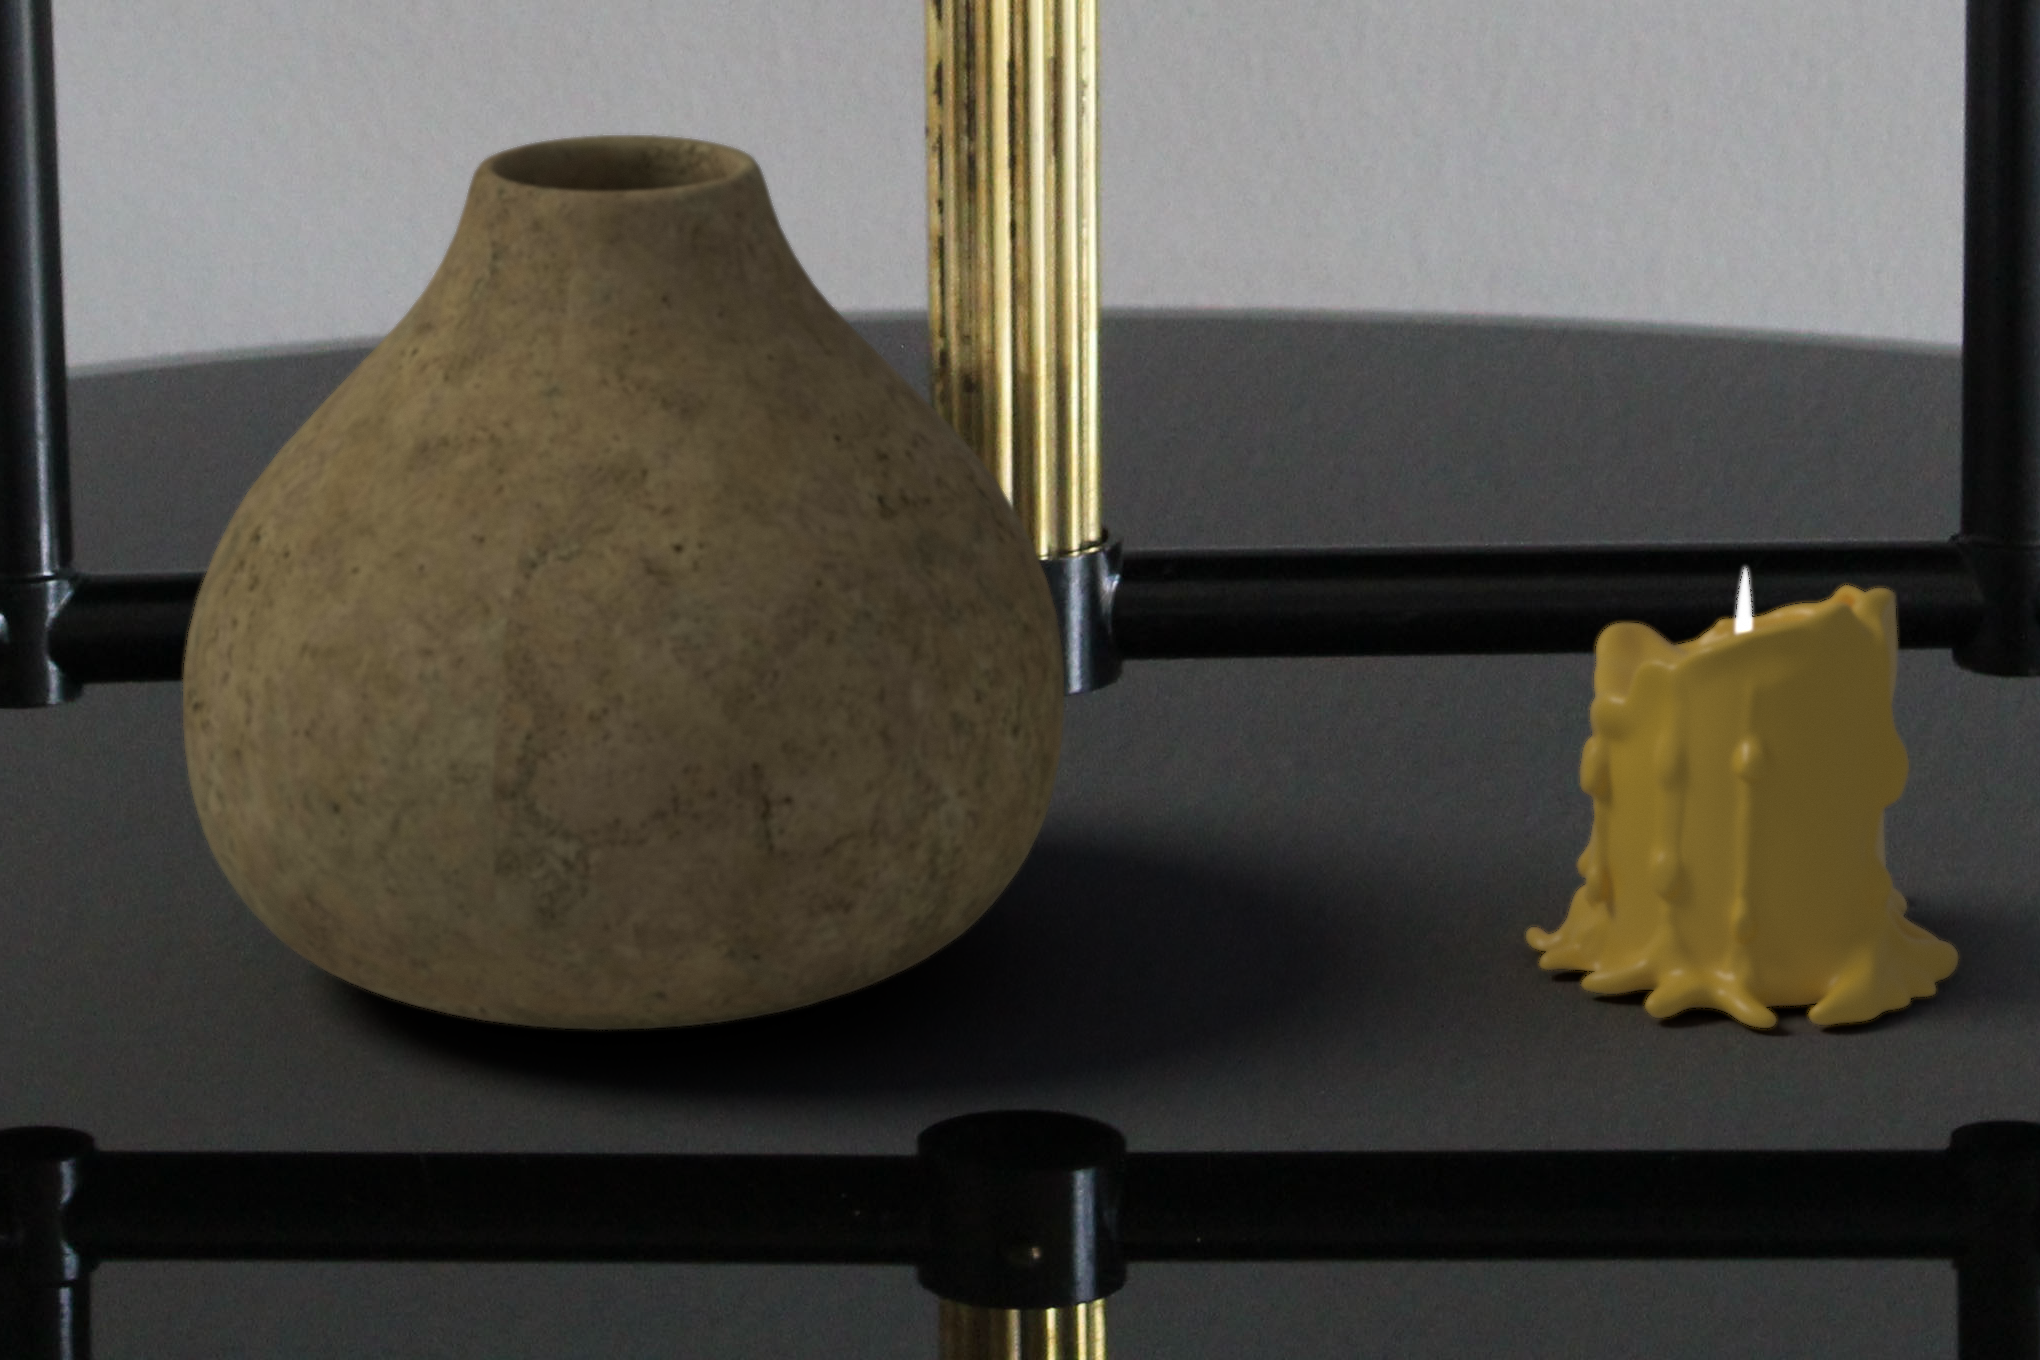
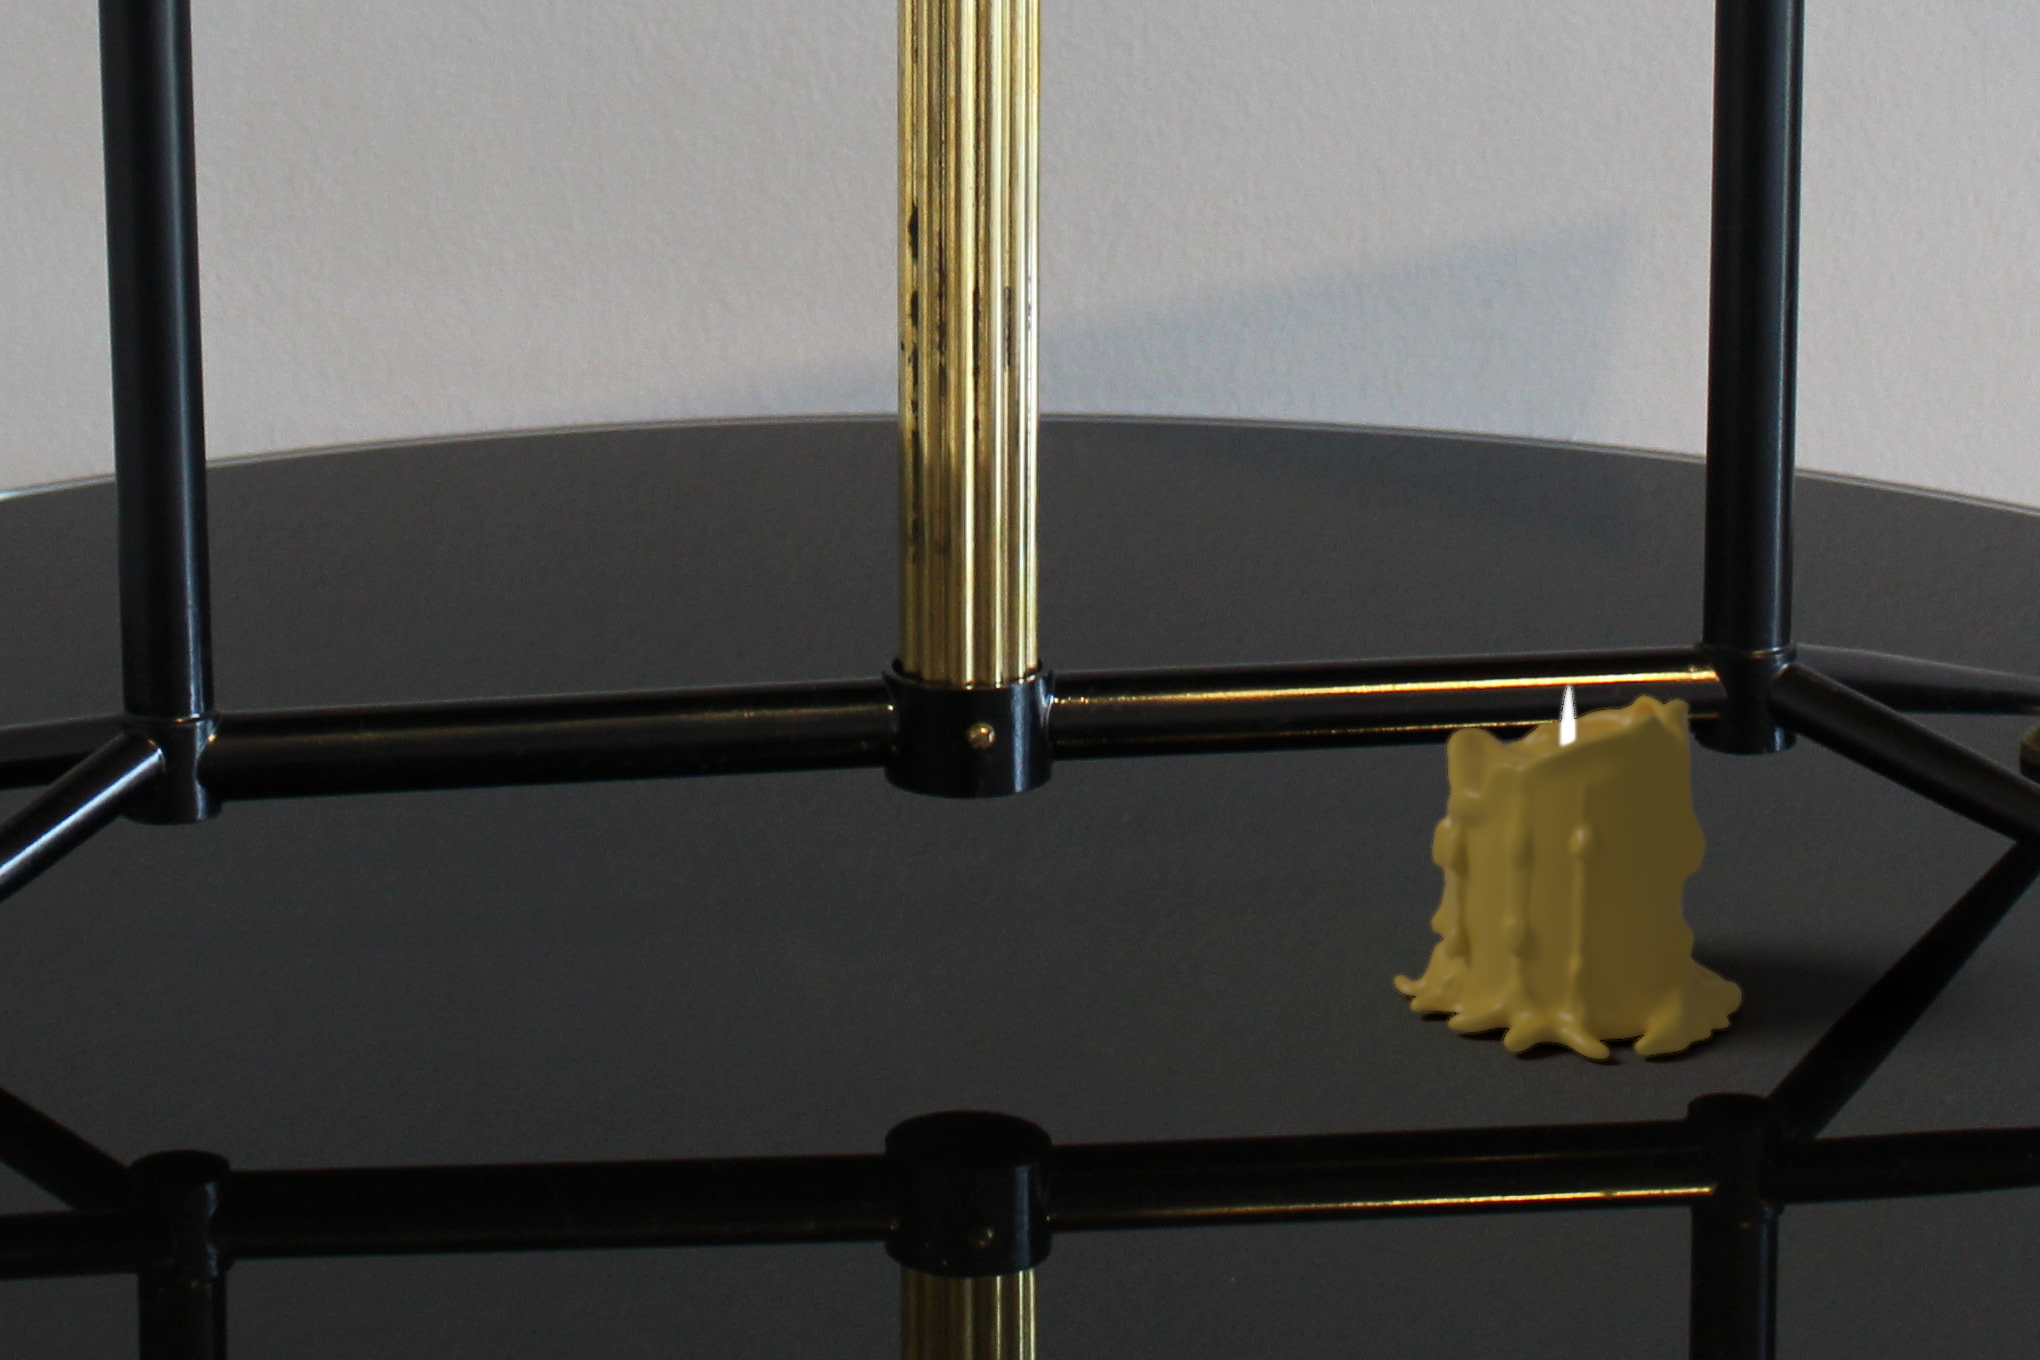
vase: present [183,135,1064,1030] -> none [320,351,1025,1083]

